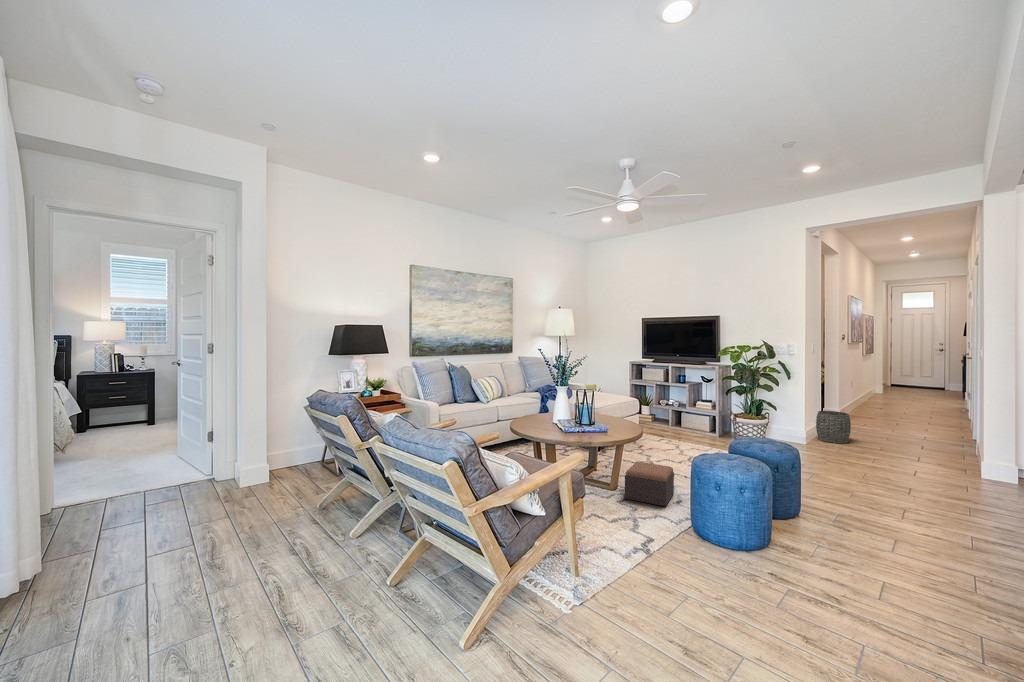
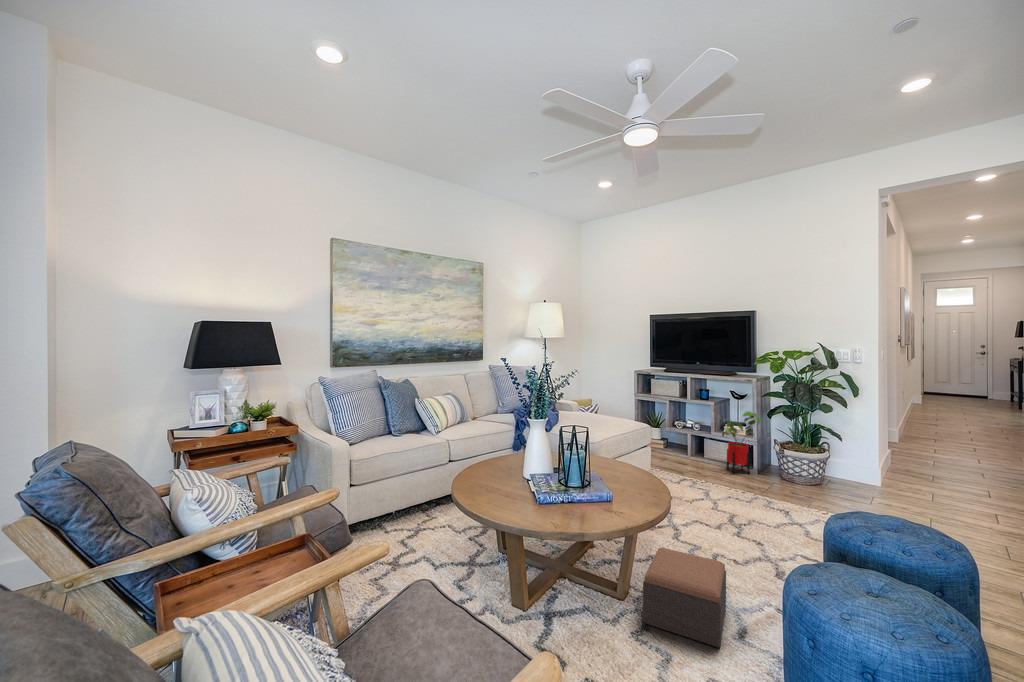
house plant: none [692,390,723,436] -> present [722,411,764,474]
woven basket: present [816,411,851,443] -> none [893,439,945,487]

